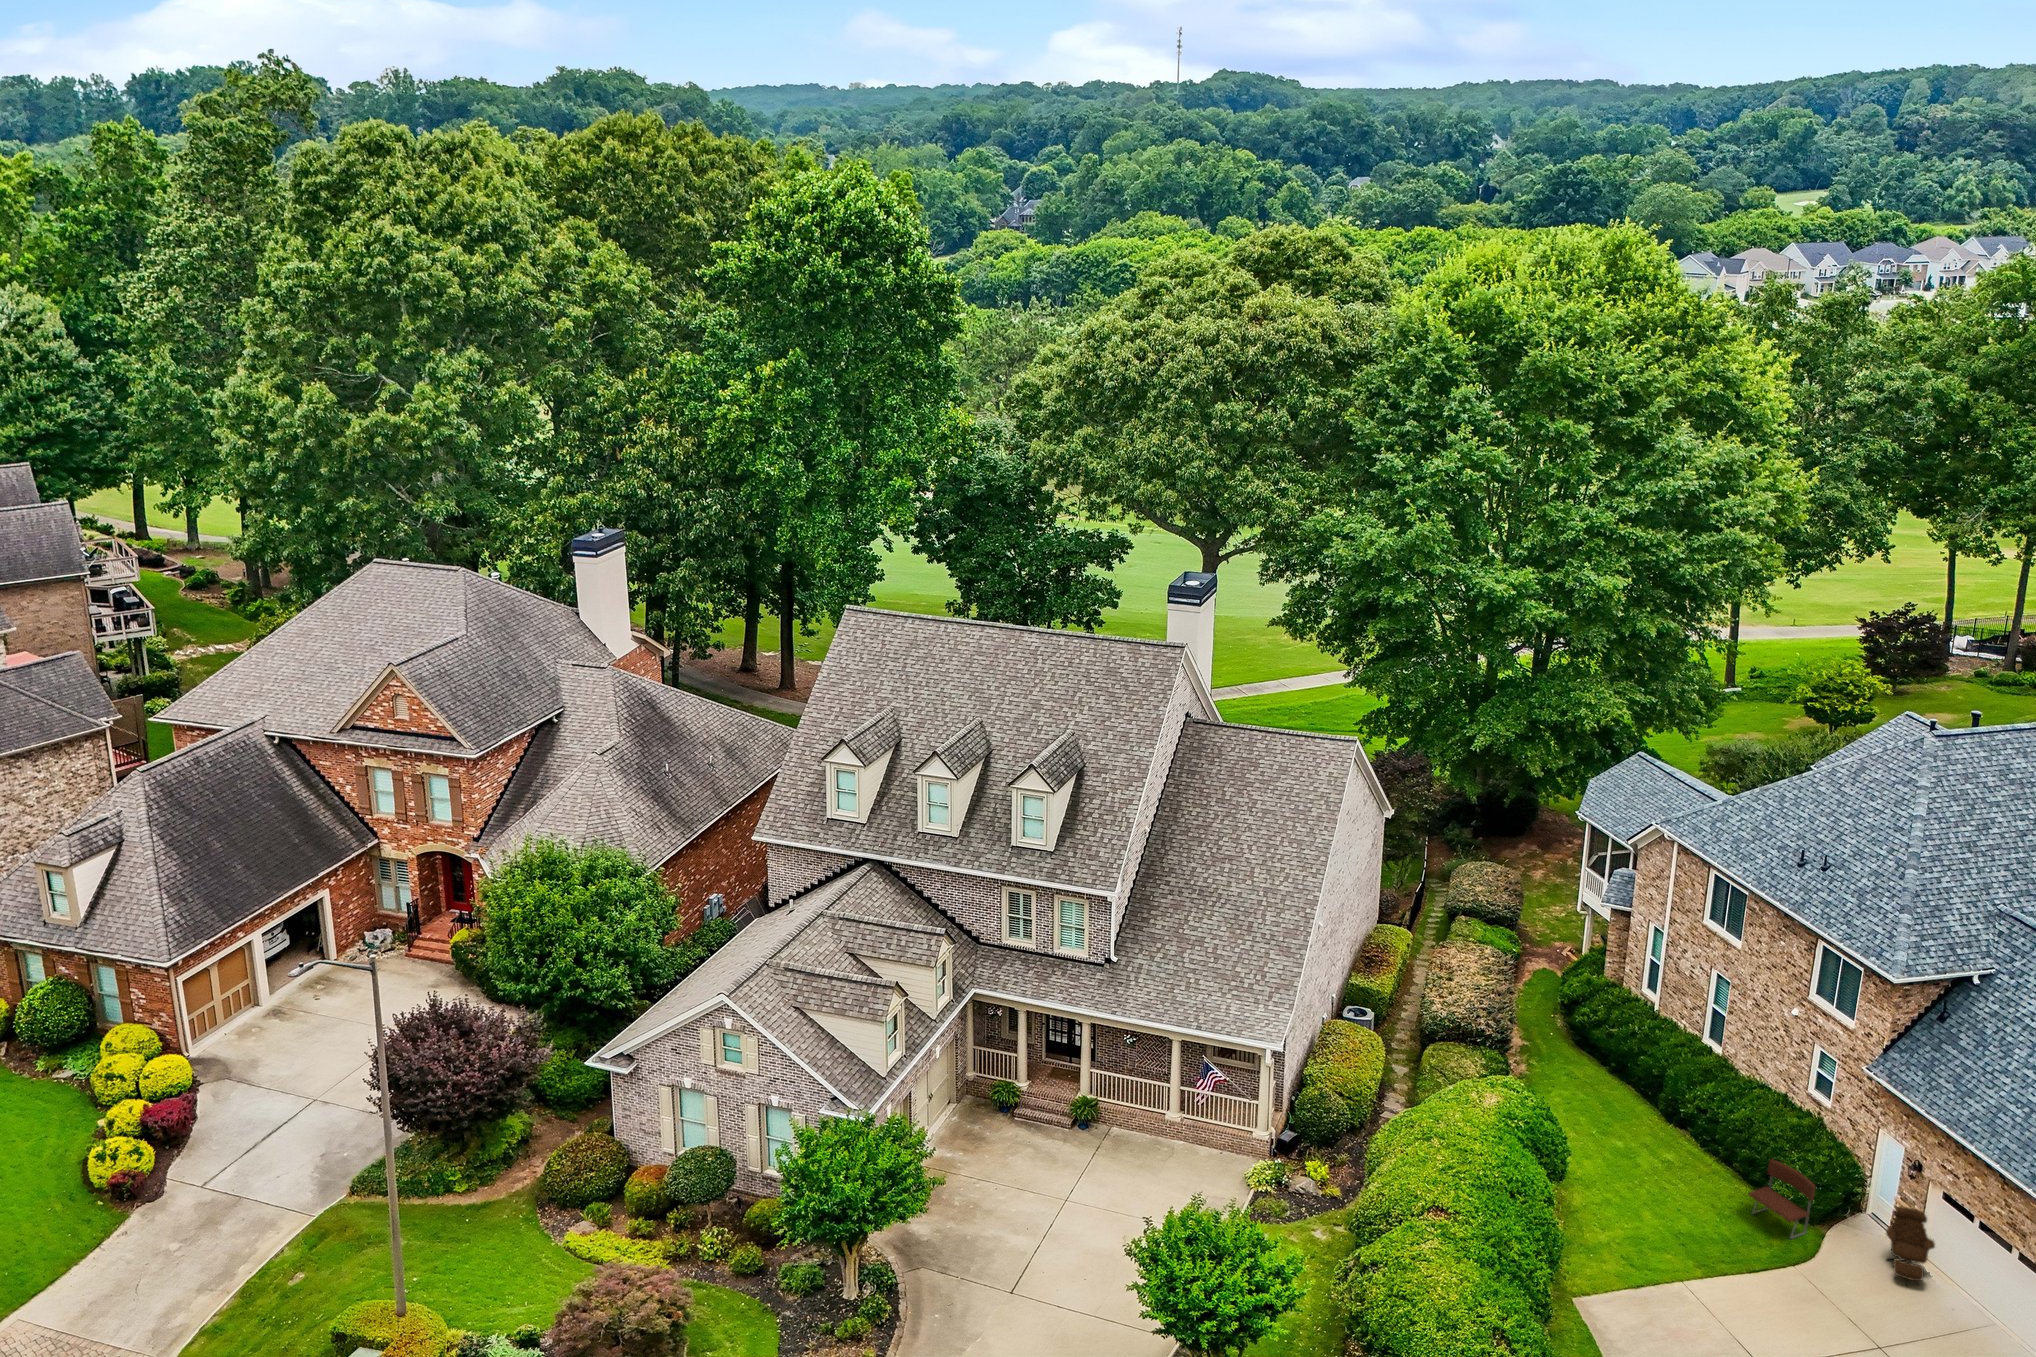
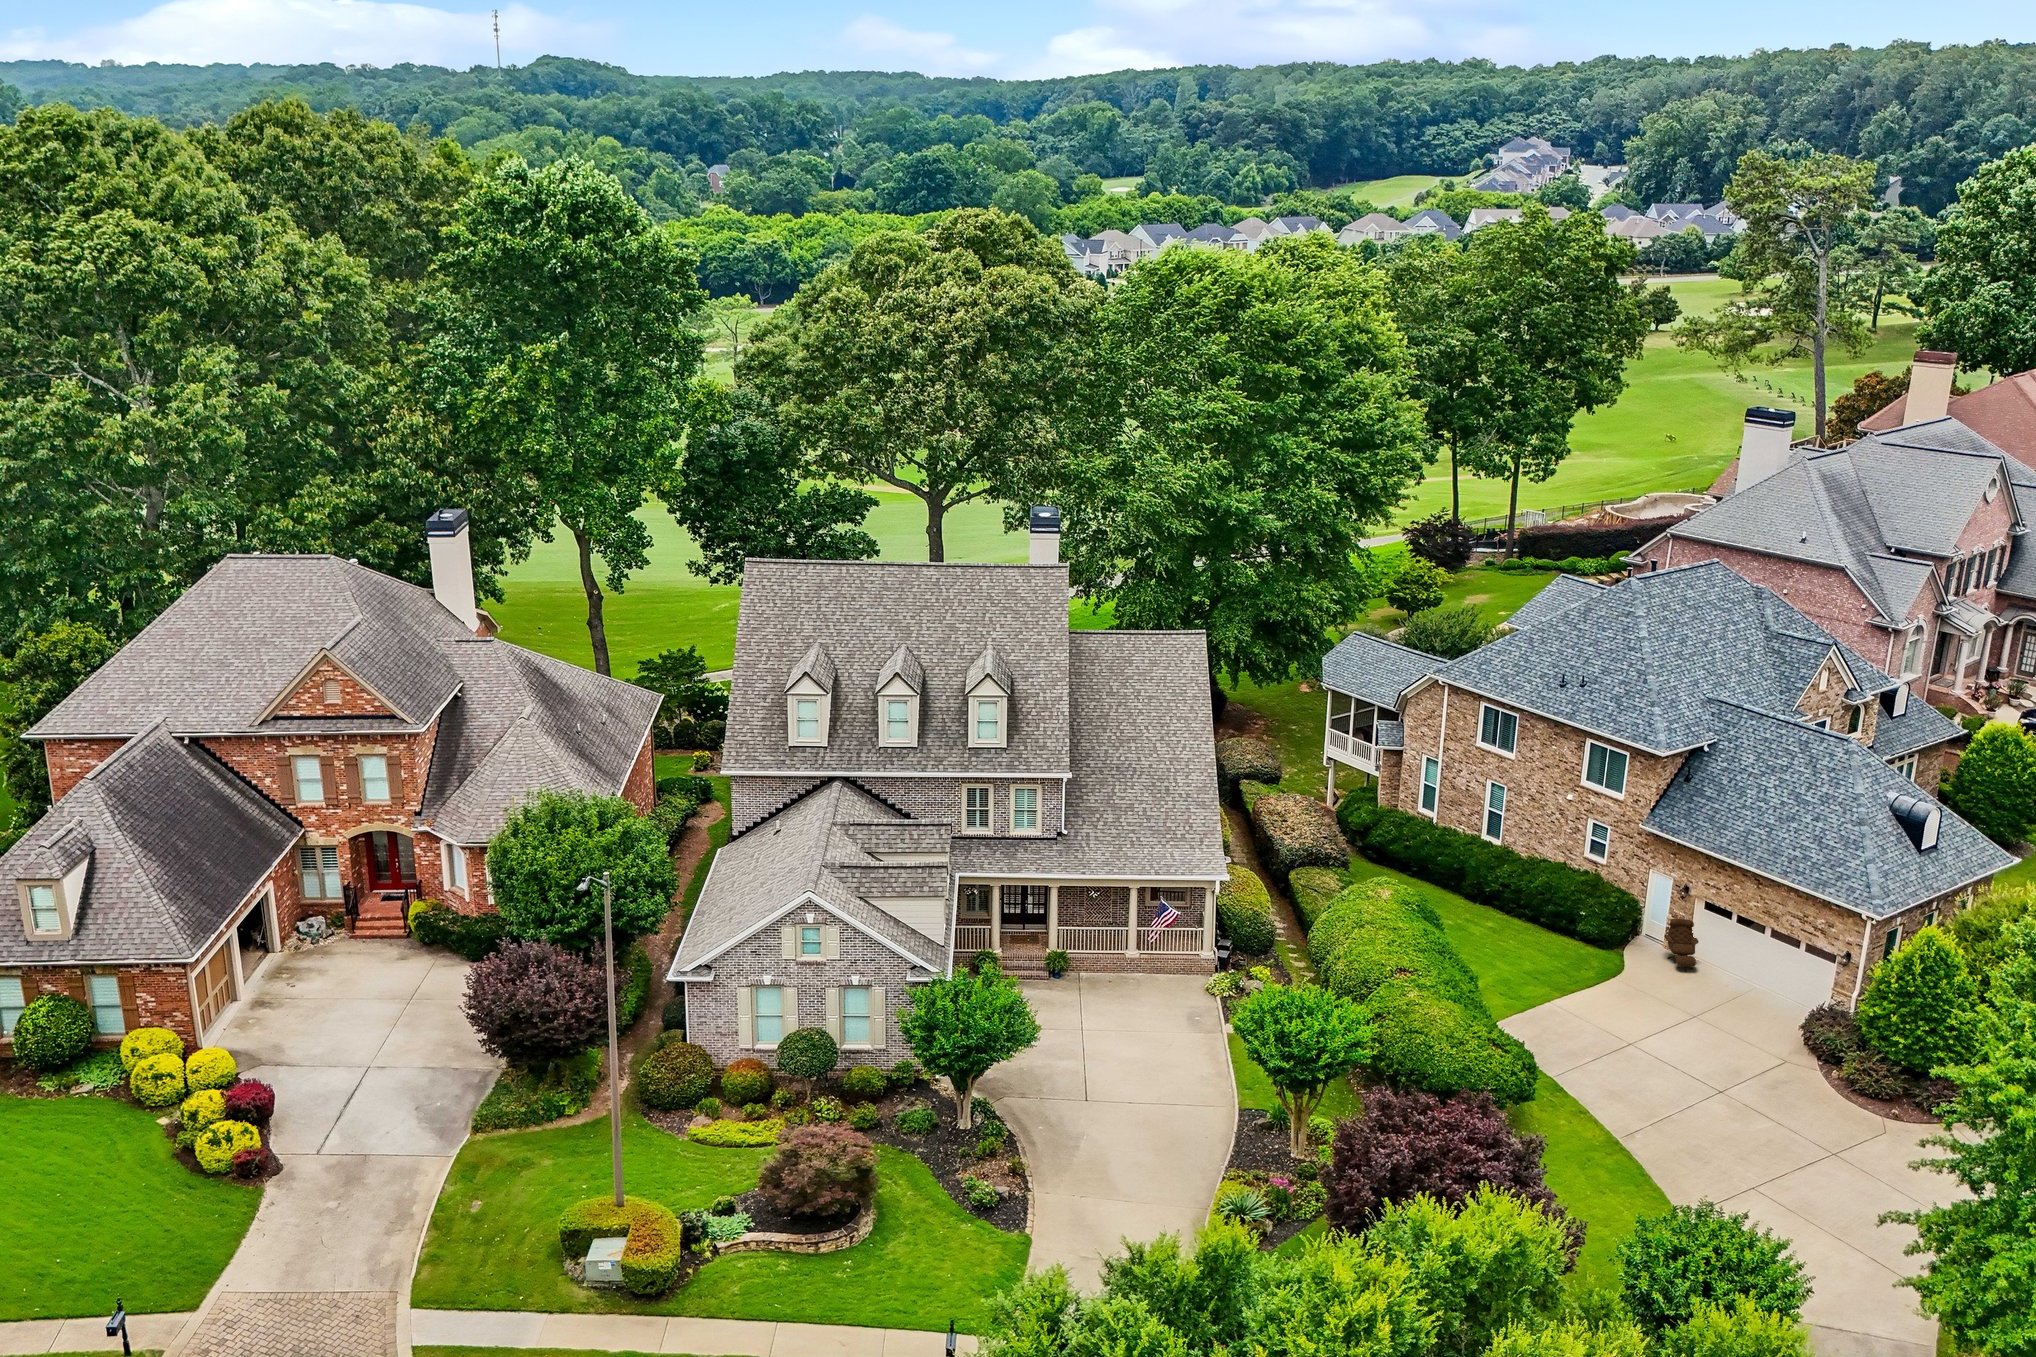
bench: present [1748,1159,1815,1239] -> none [1569,904,1616,958]

